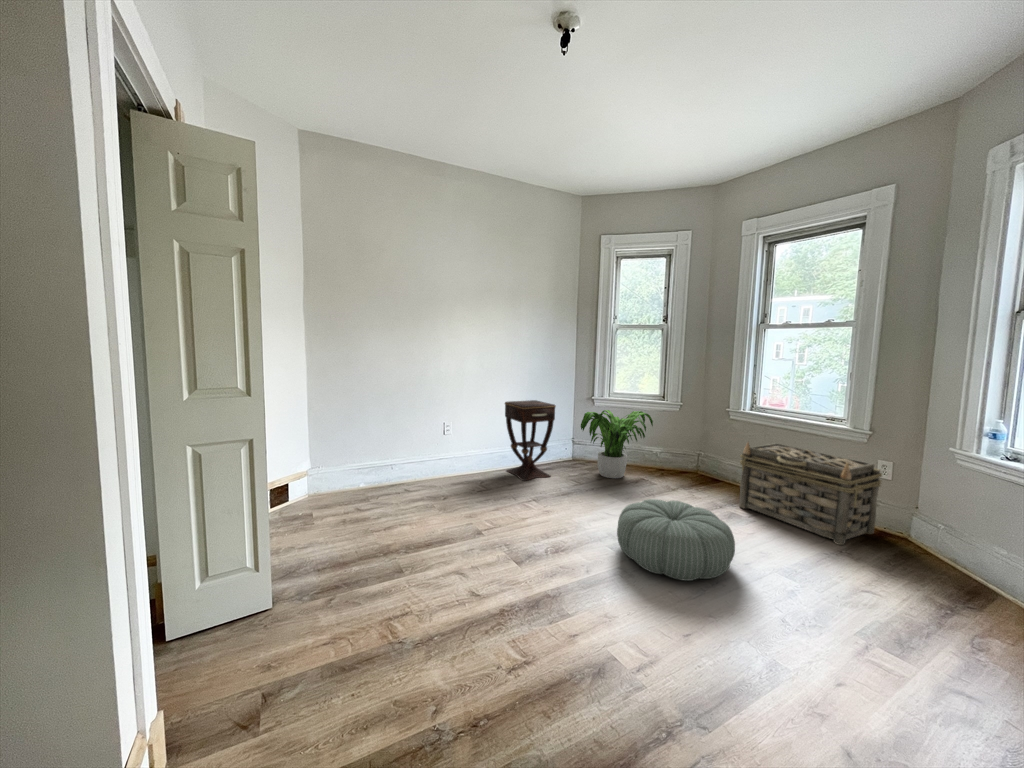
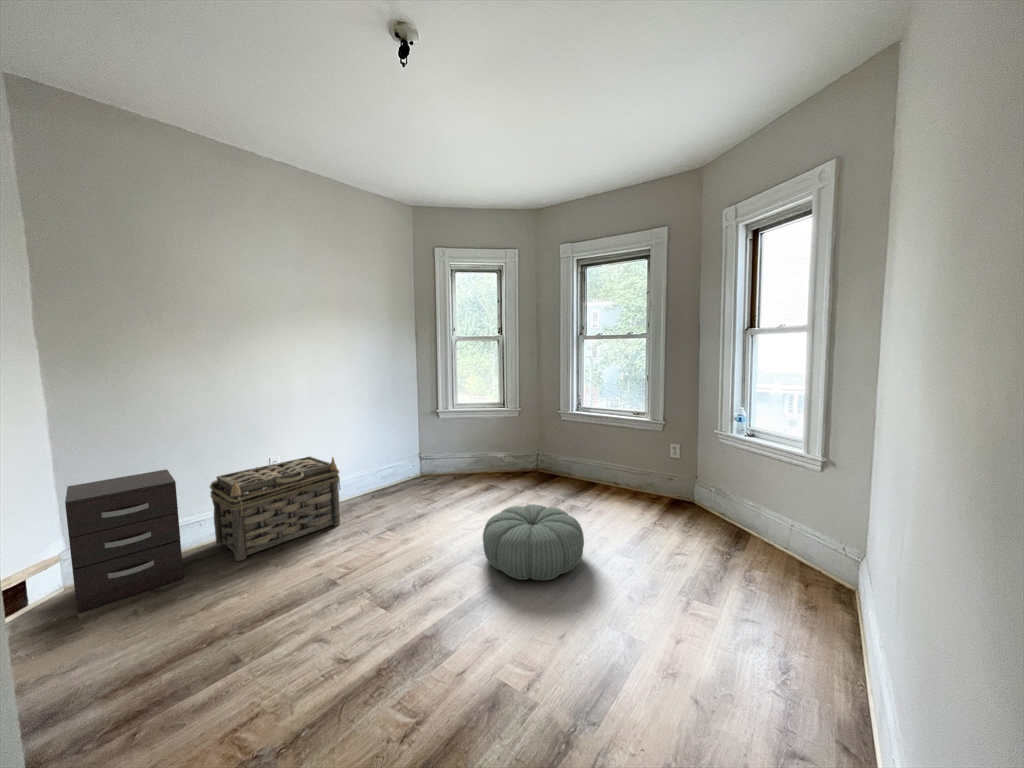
side table: present [505,400,556,481] -> none [346,418,404,507]
potted plant: present [581,410,653,478] -> none [431,419,498,488]
dresser: none [312,421,376,513] -> present [65,469,183,613]
basket: present [739,442,882,545] -> present [210,456,340,561]

